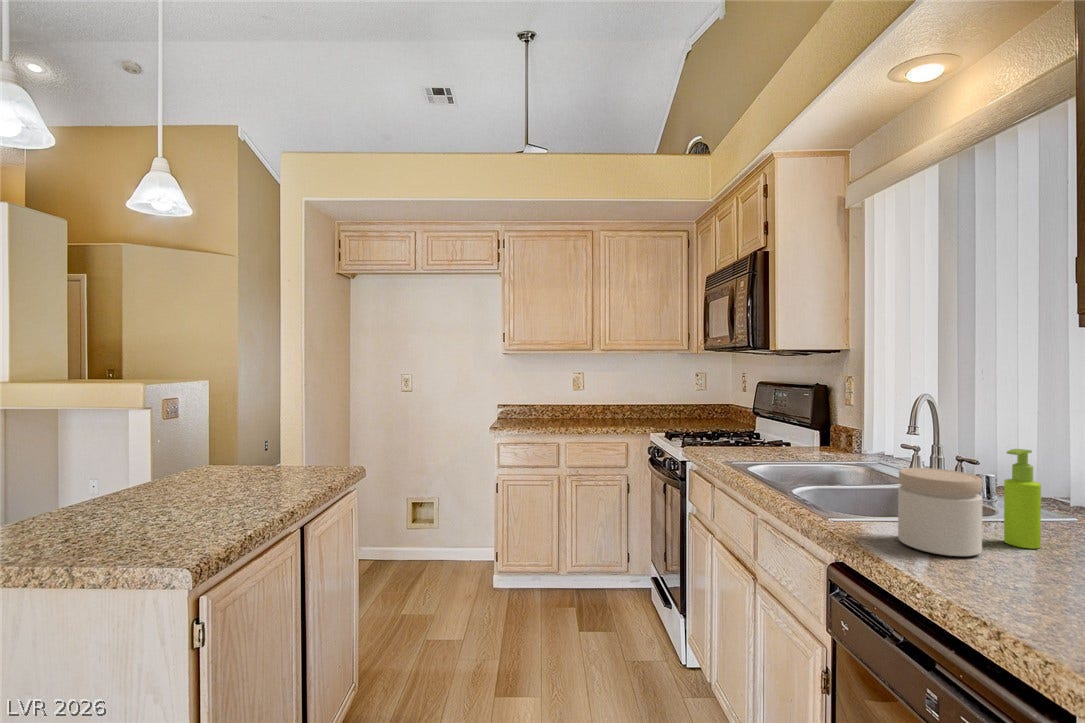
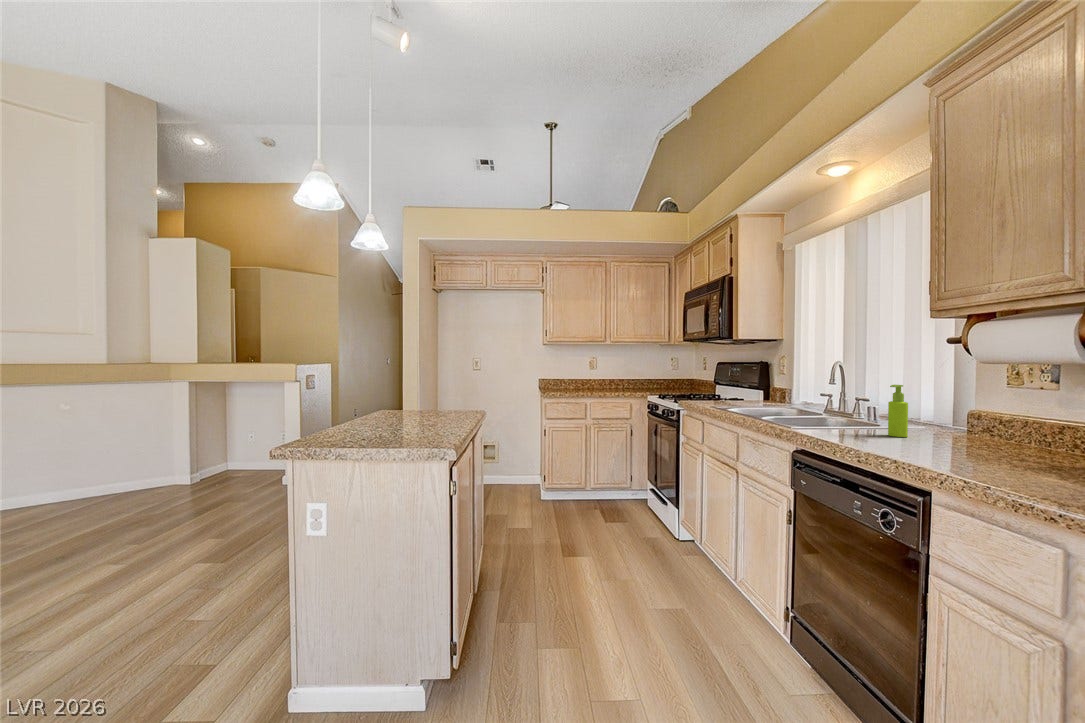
jar: present [898,468,982,556] -> none [832,396,878,440]

